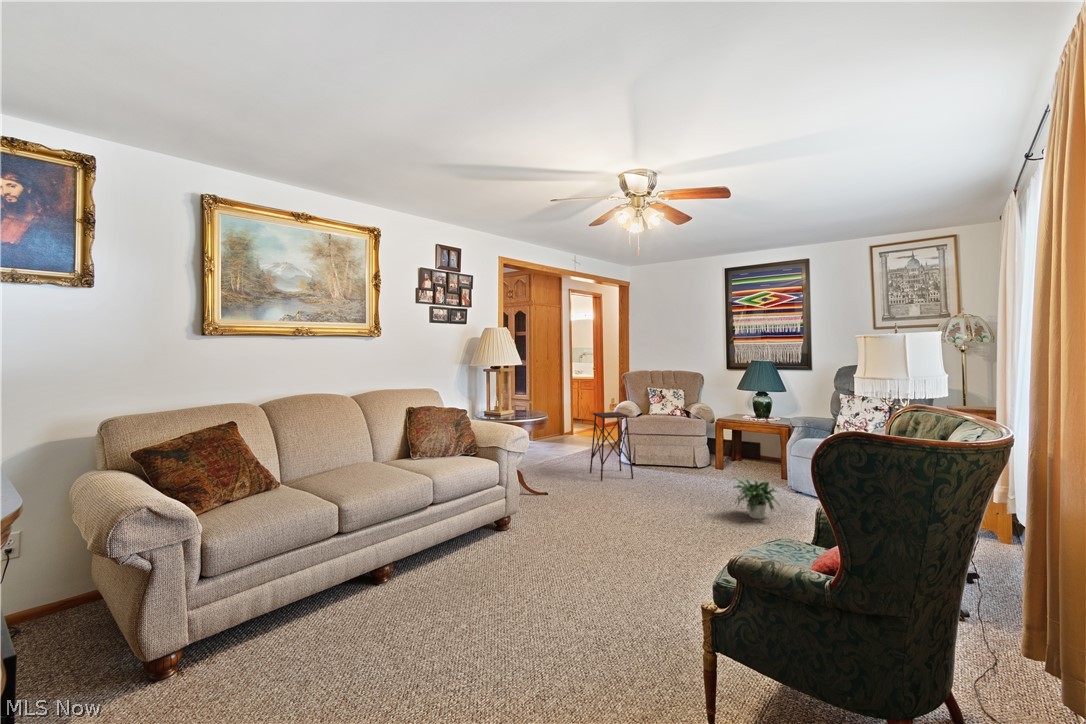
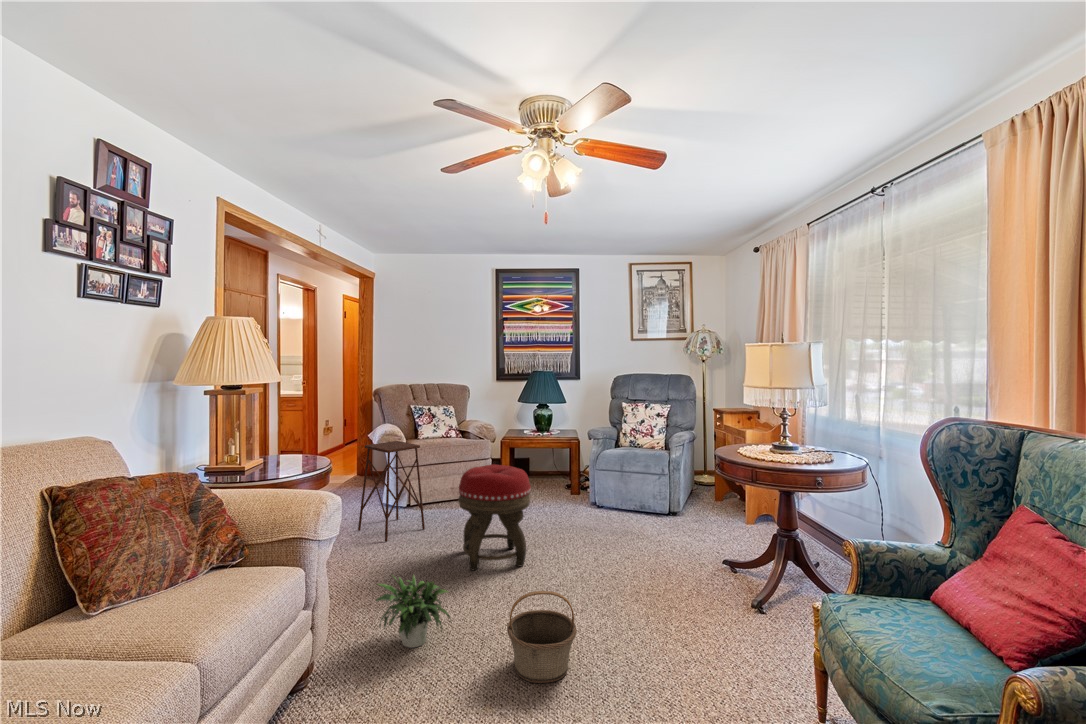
footstool: none [635,431,692,510] -> present [458,464,531,571]
potted plant: present [733,478,780,519] -> present [359,575,450,648]
basket: none [606,504,655,563] -> present [507,591,577,683]

